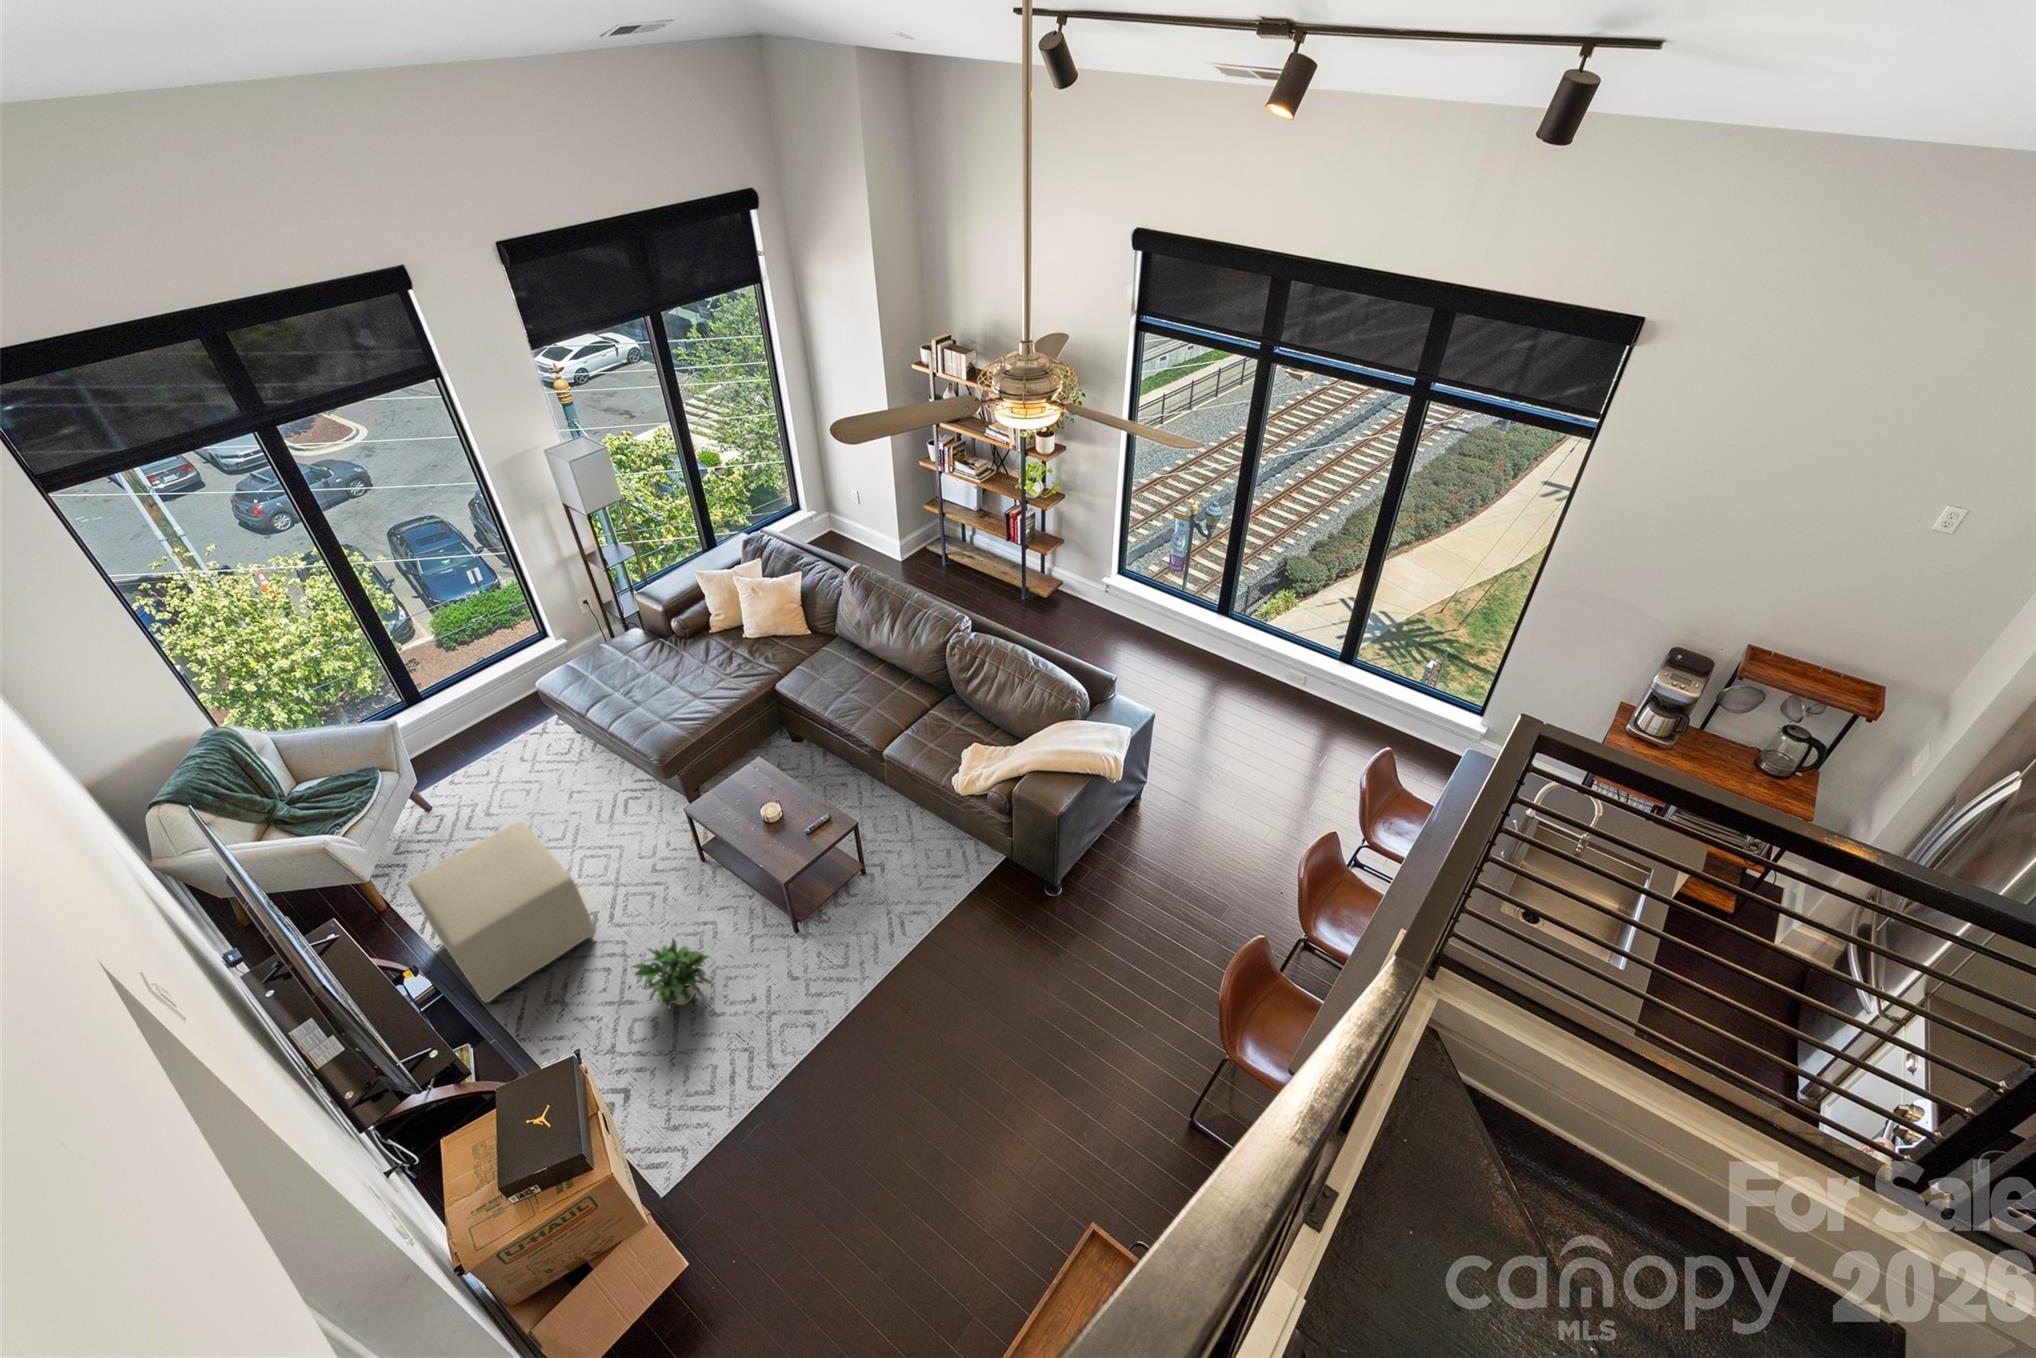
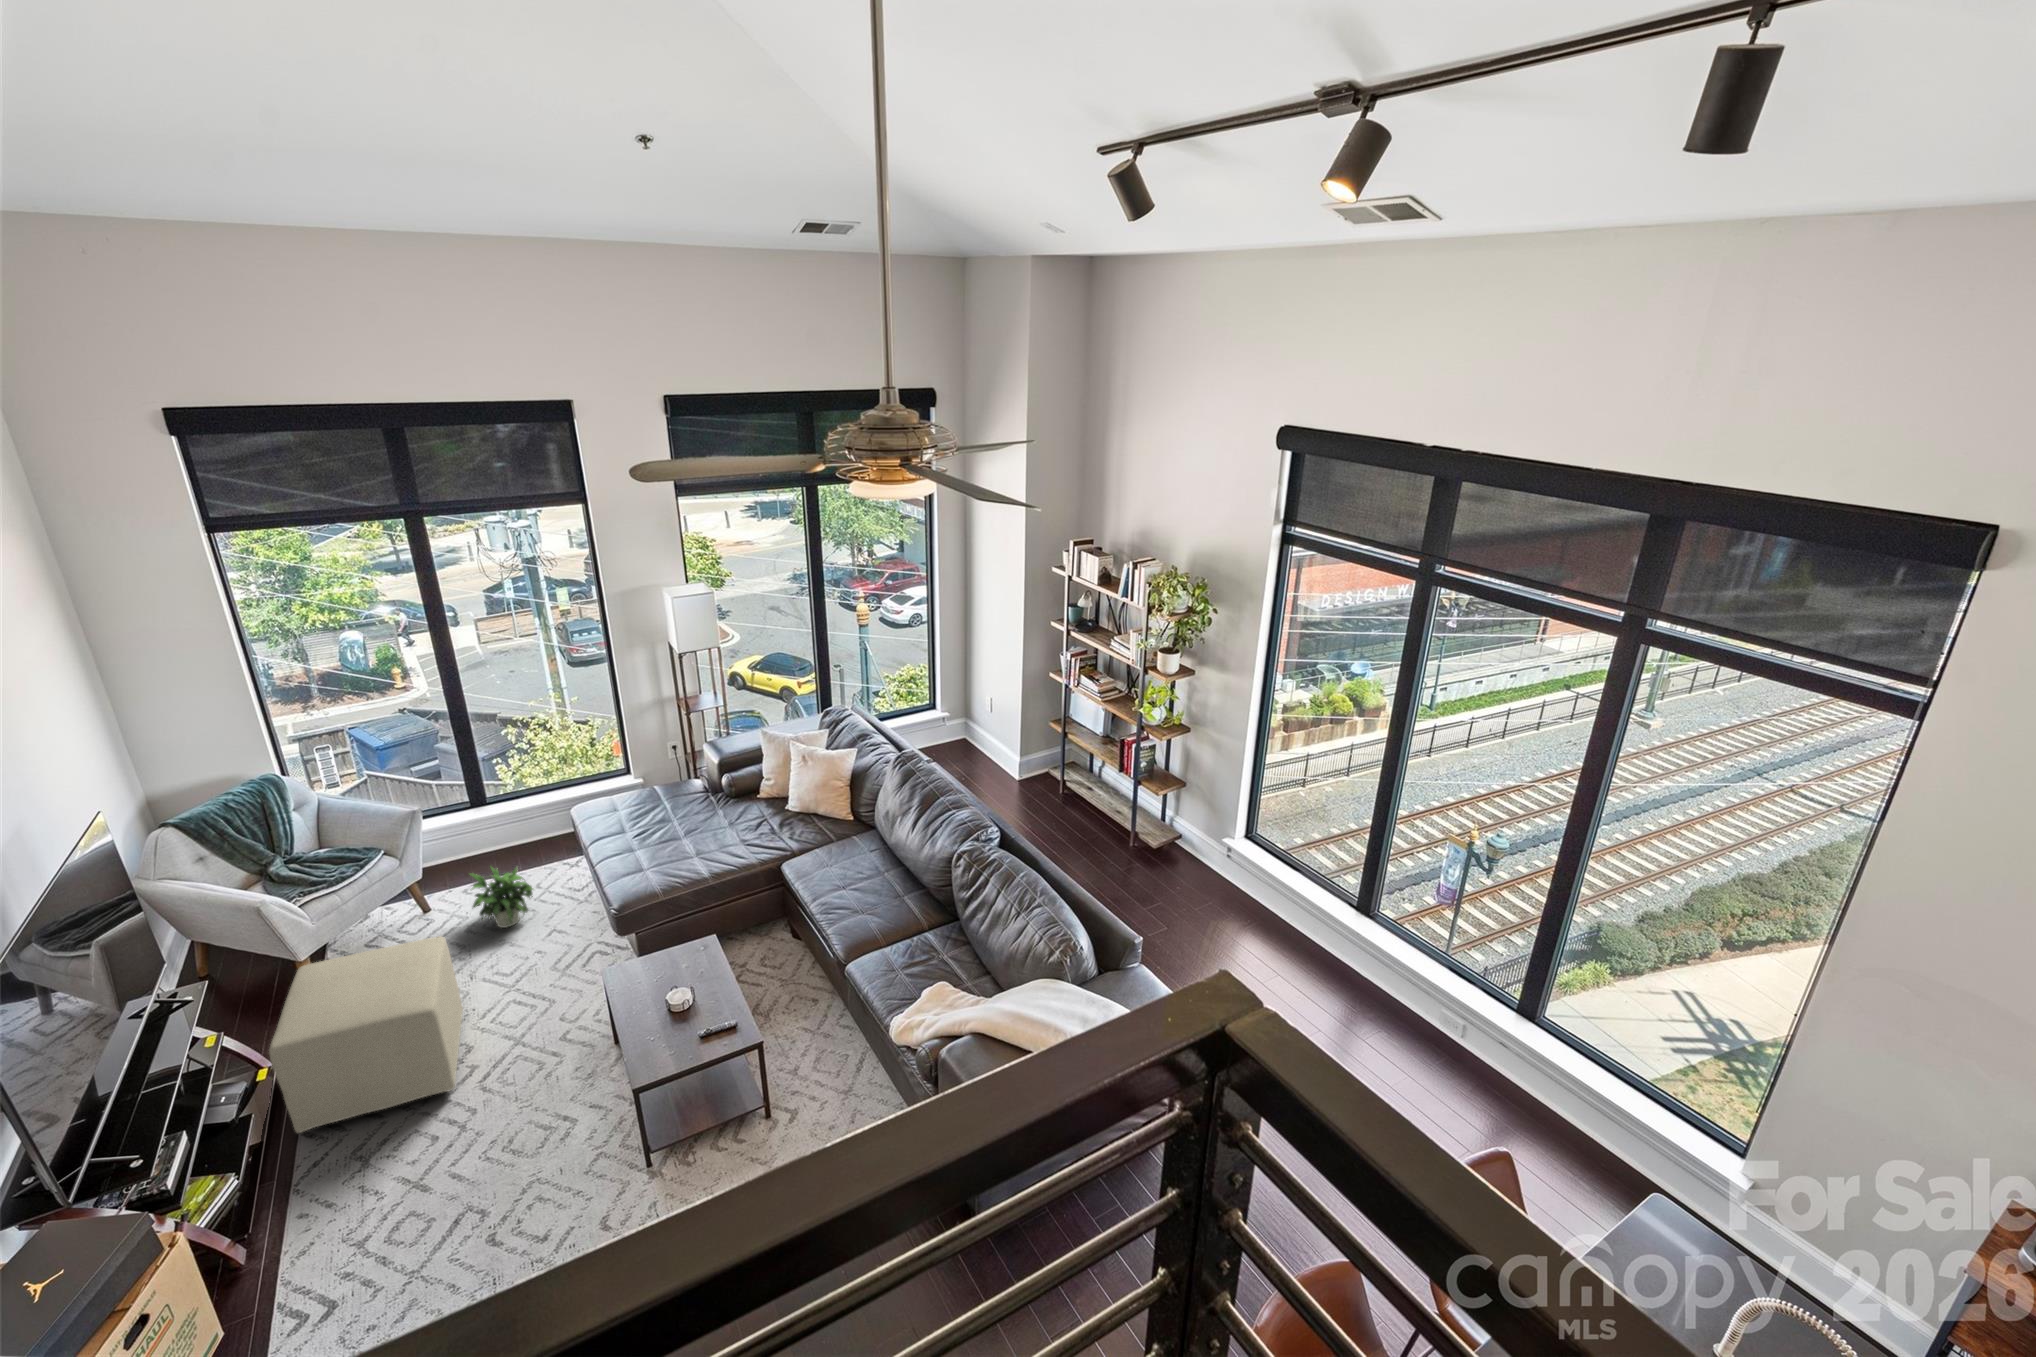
potted plant: present [631,938,712,1009] -> present [470,867,533,928]

